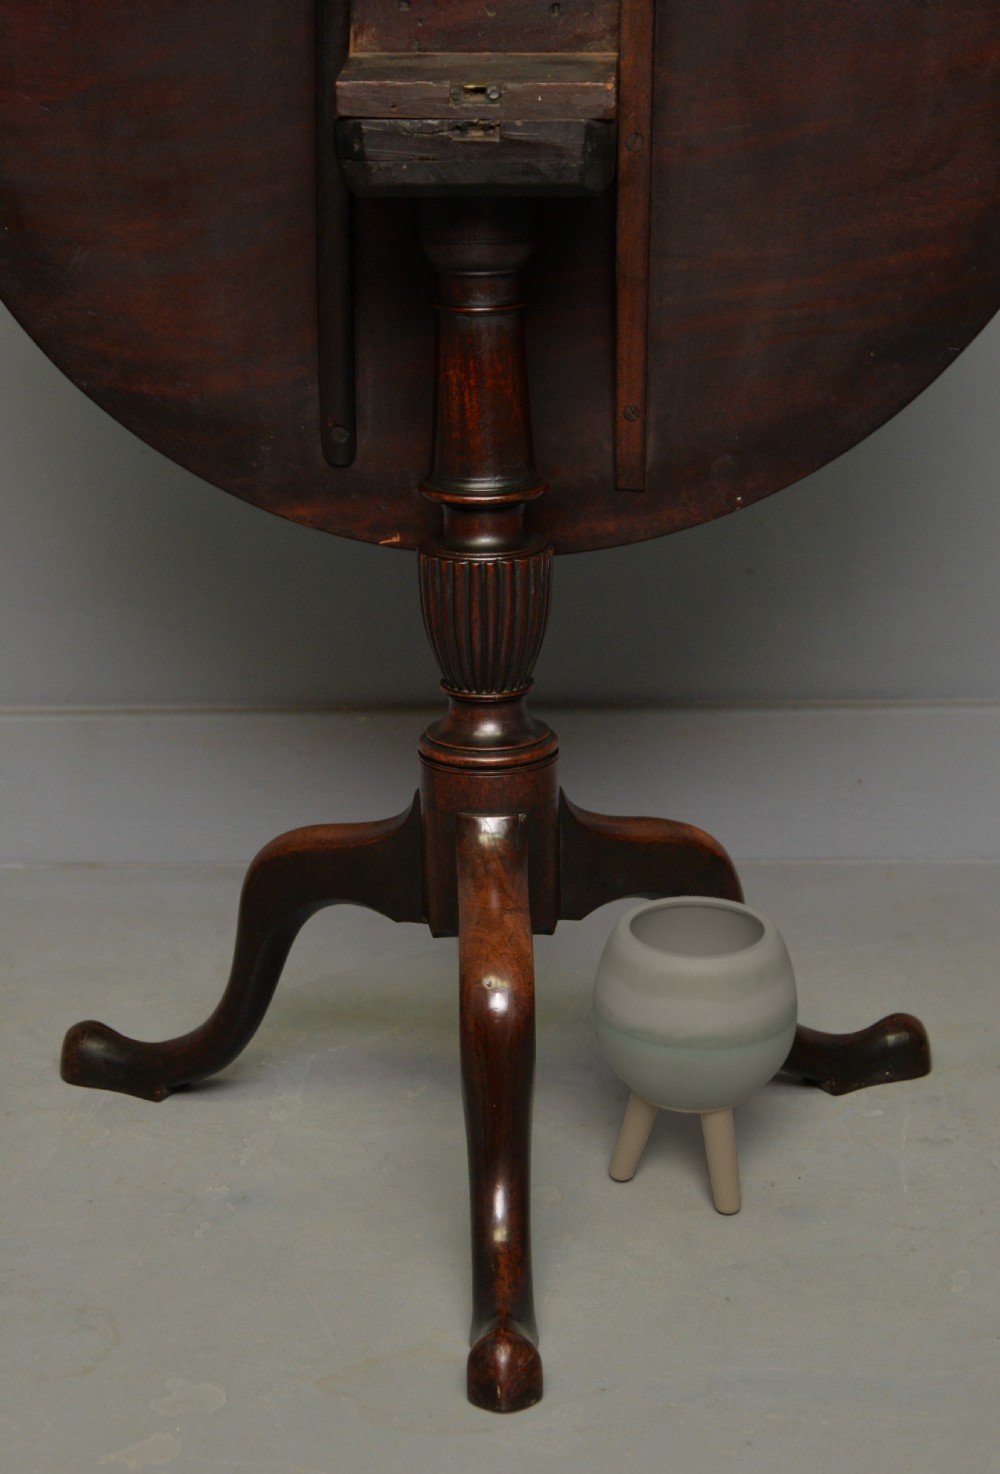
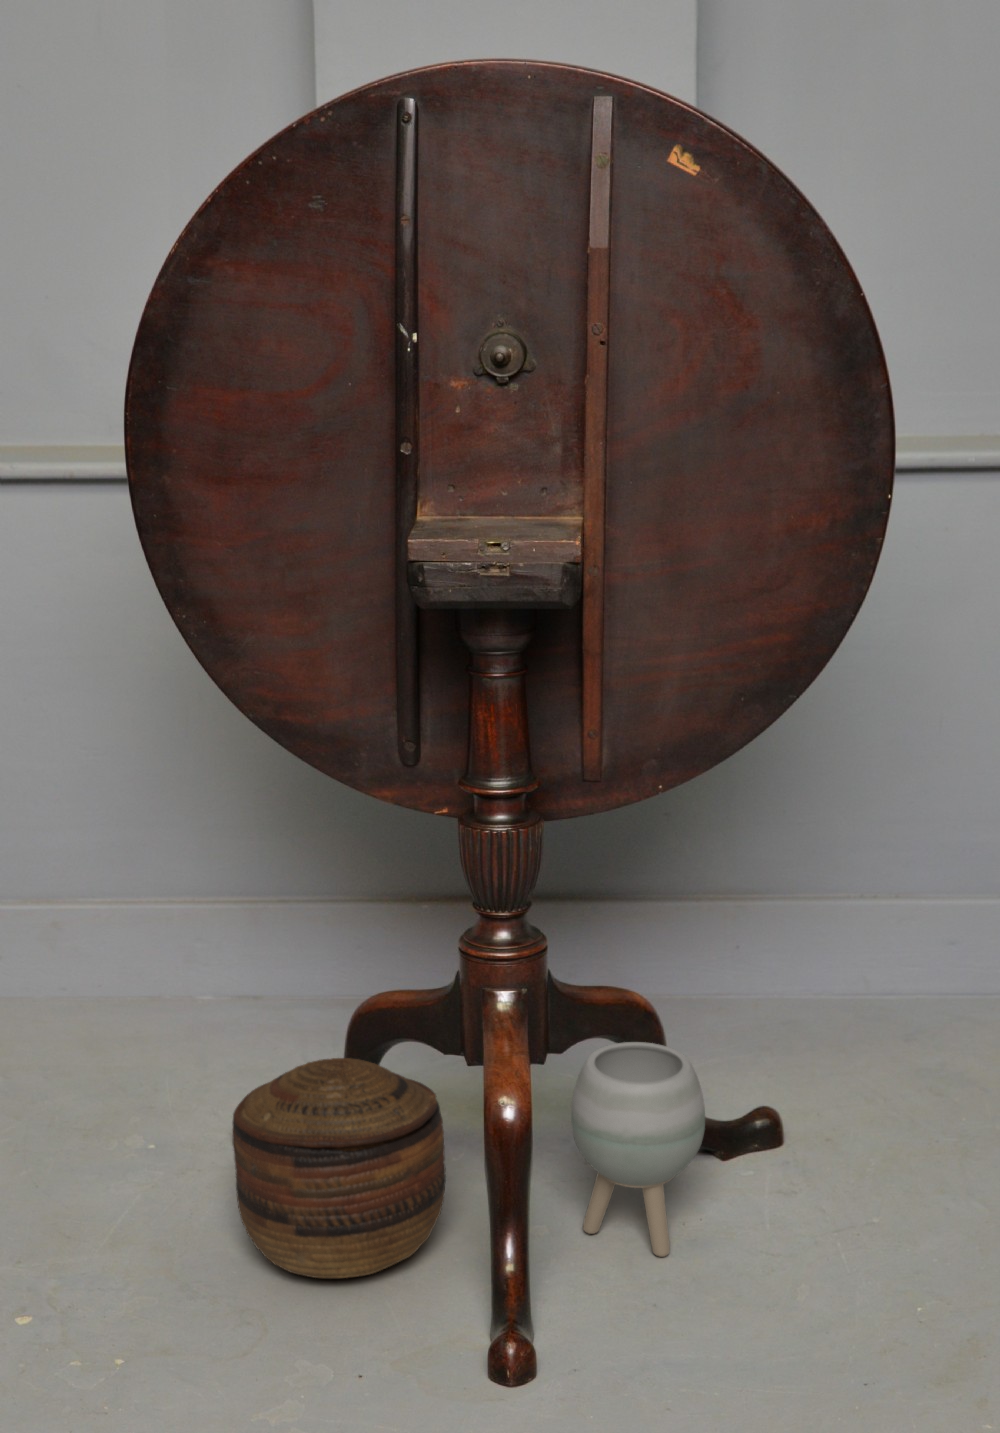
basket: none [74,921,402,1248] -> present [233,1058,446,1278]

